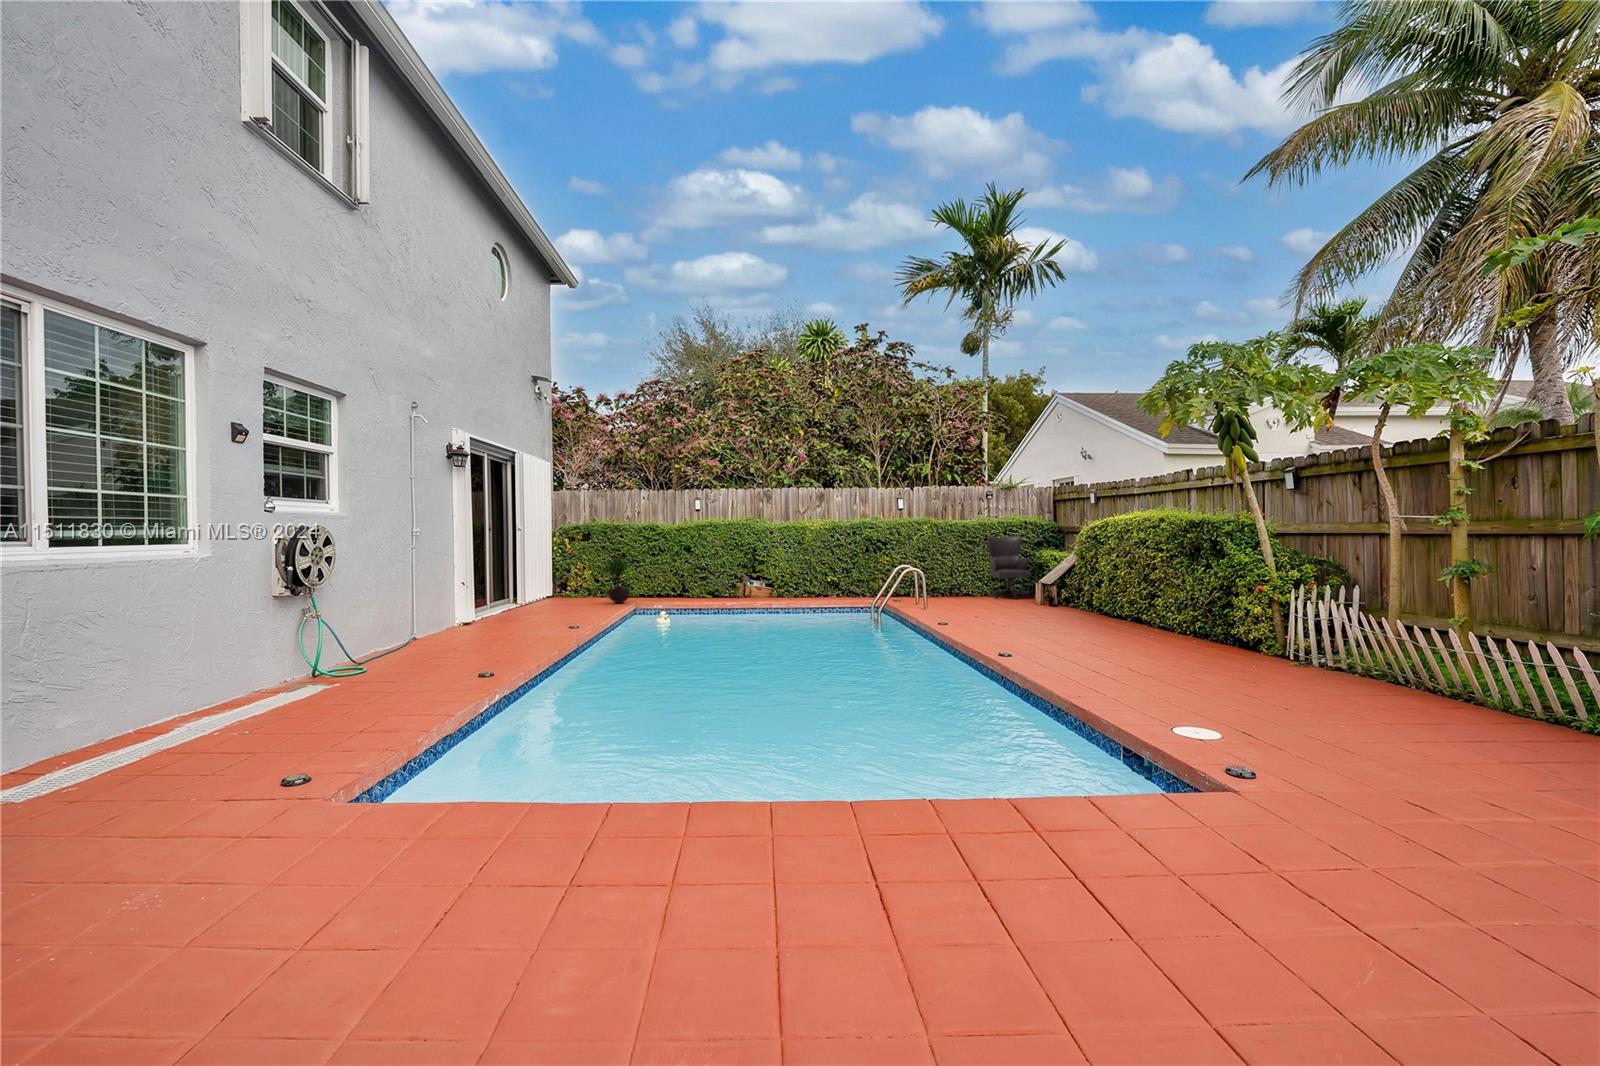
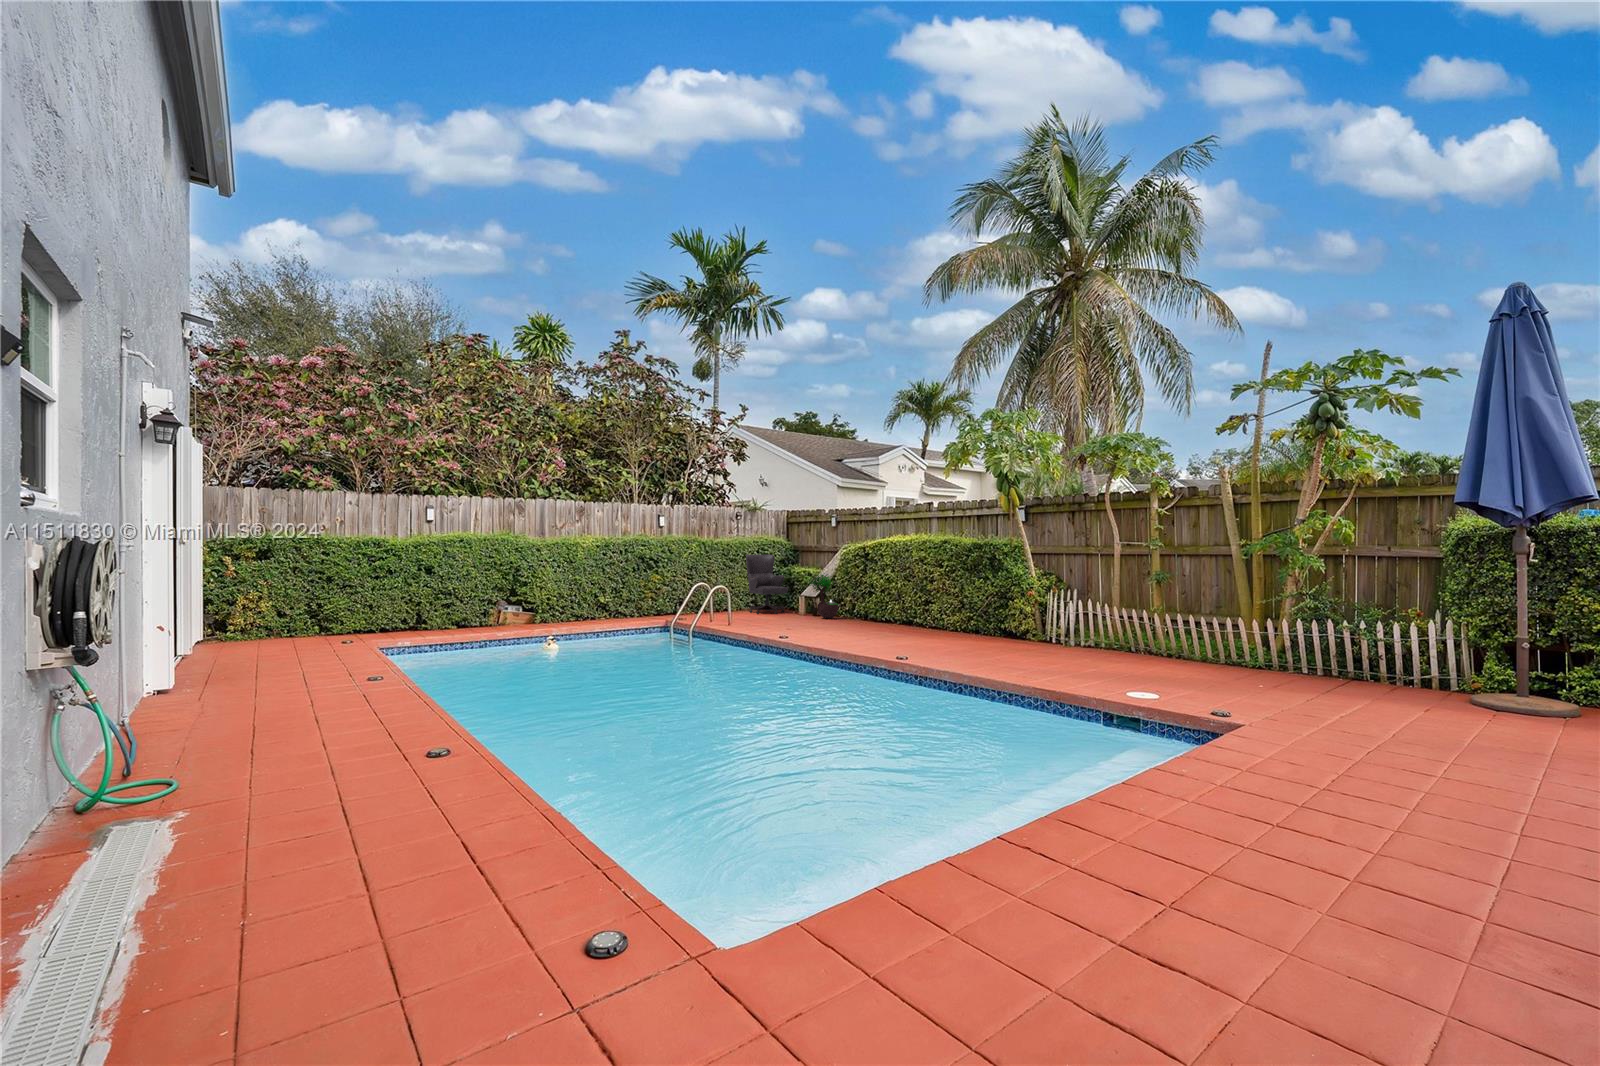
potted tree: present [604,558,630,603] -> present [810,573,838,618]

